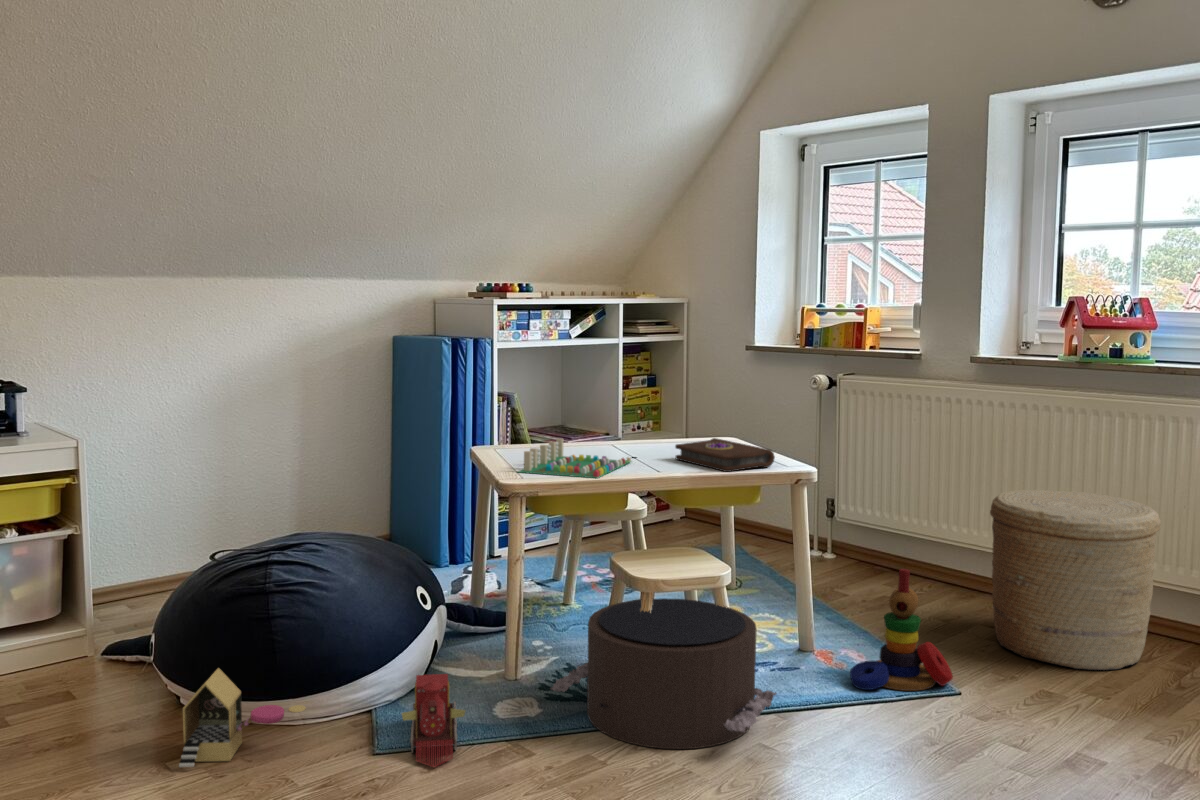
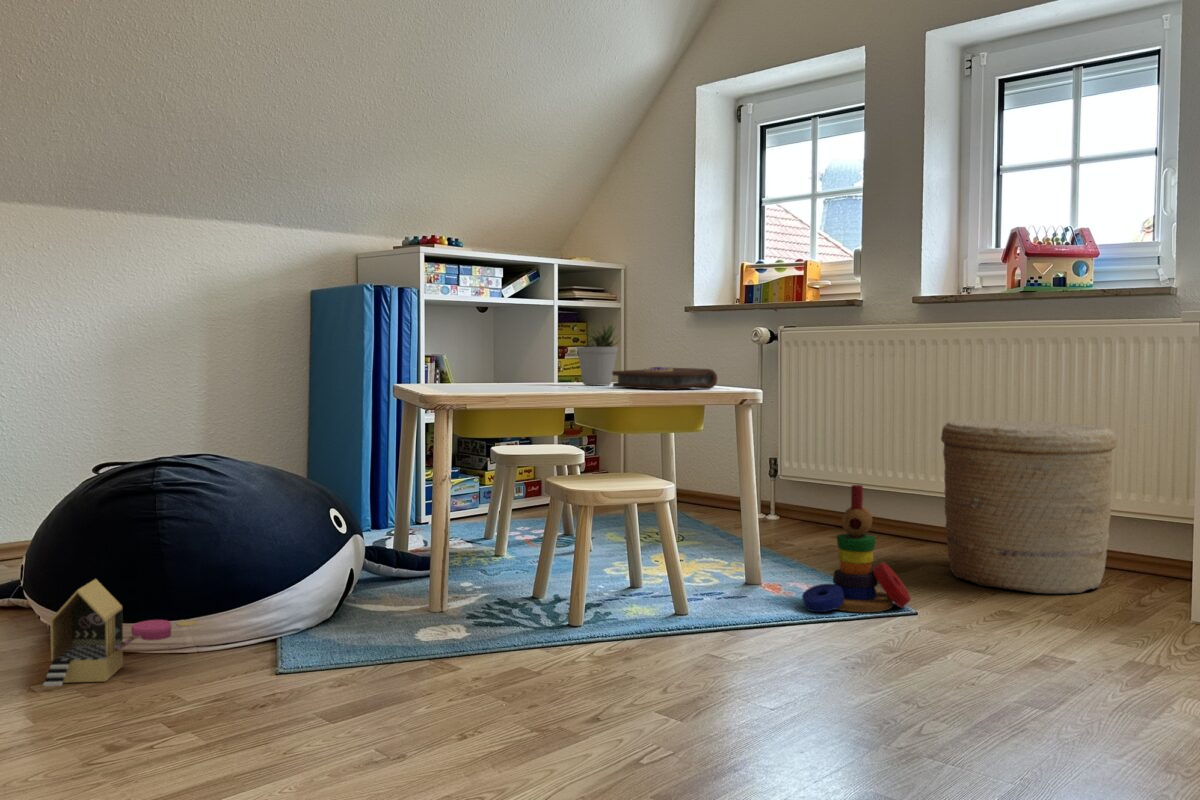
potted plant: none [642,387,683,450] -> present [577,323,619,385]
board game: present [518,439,631,478] -> none [442,366,567,391]
pouf: present [551,598,776,749] -> none [477,517,726,662]
toy train: present [402,674,465,767] -> none [307,590,381,681]

